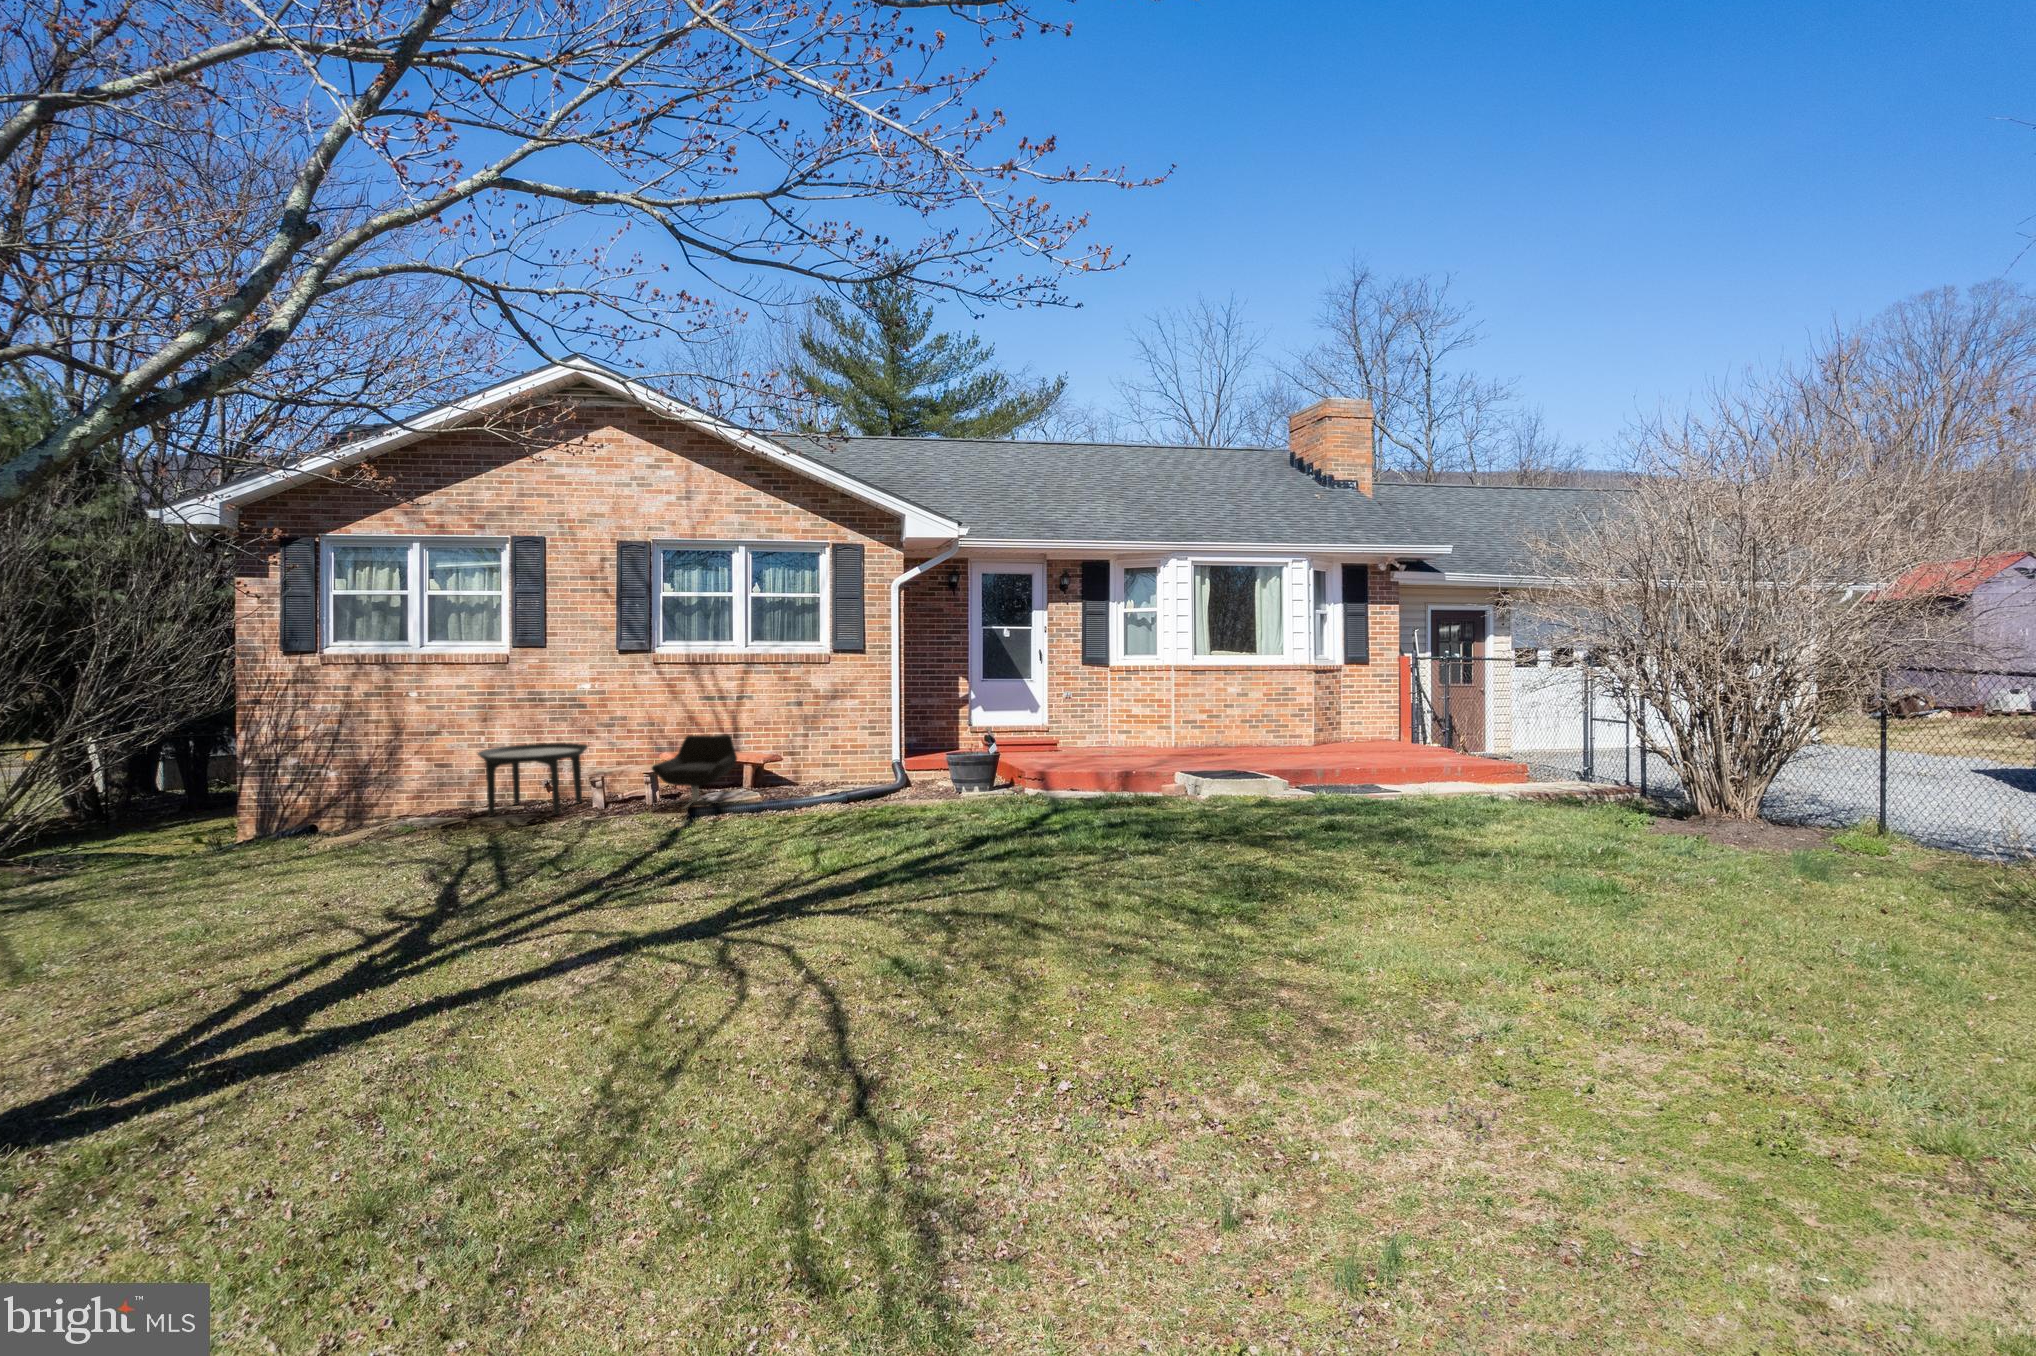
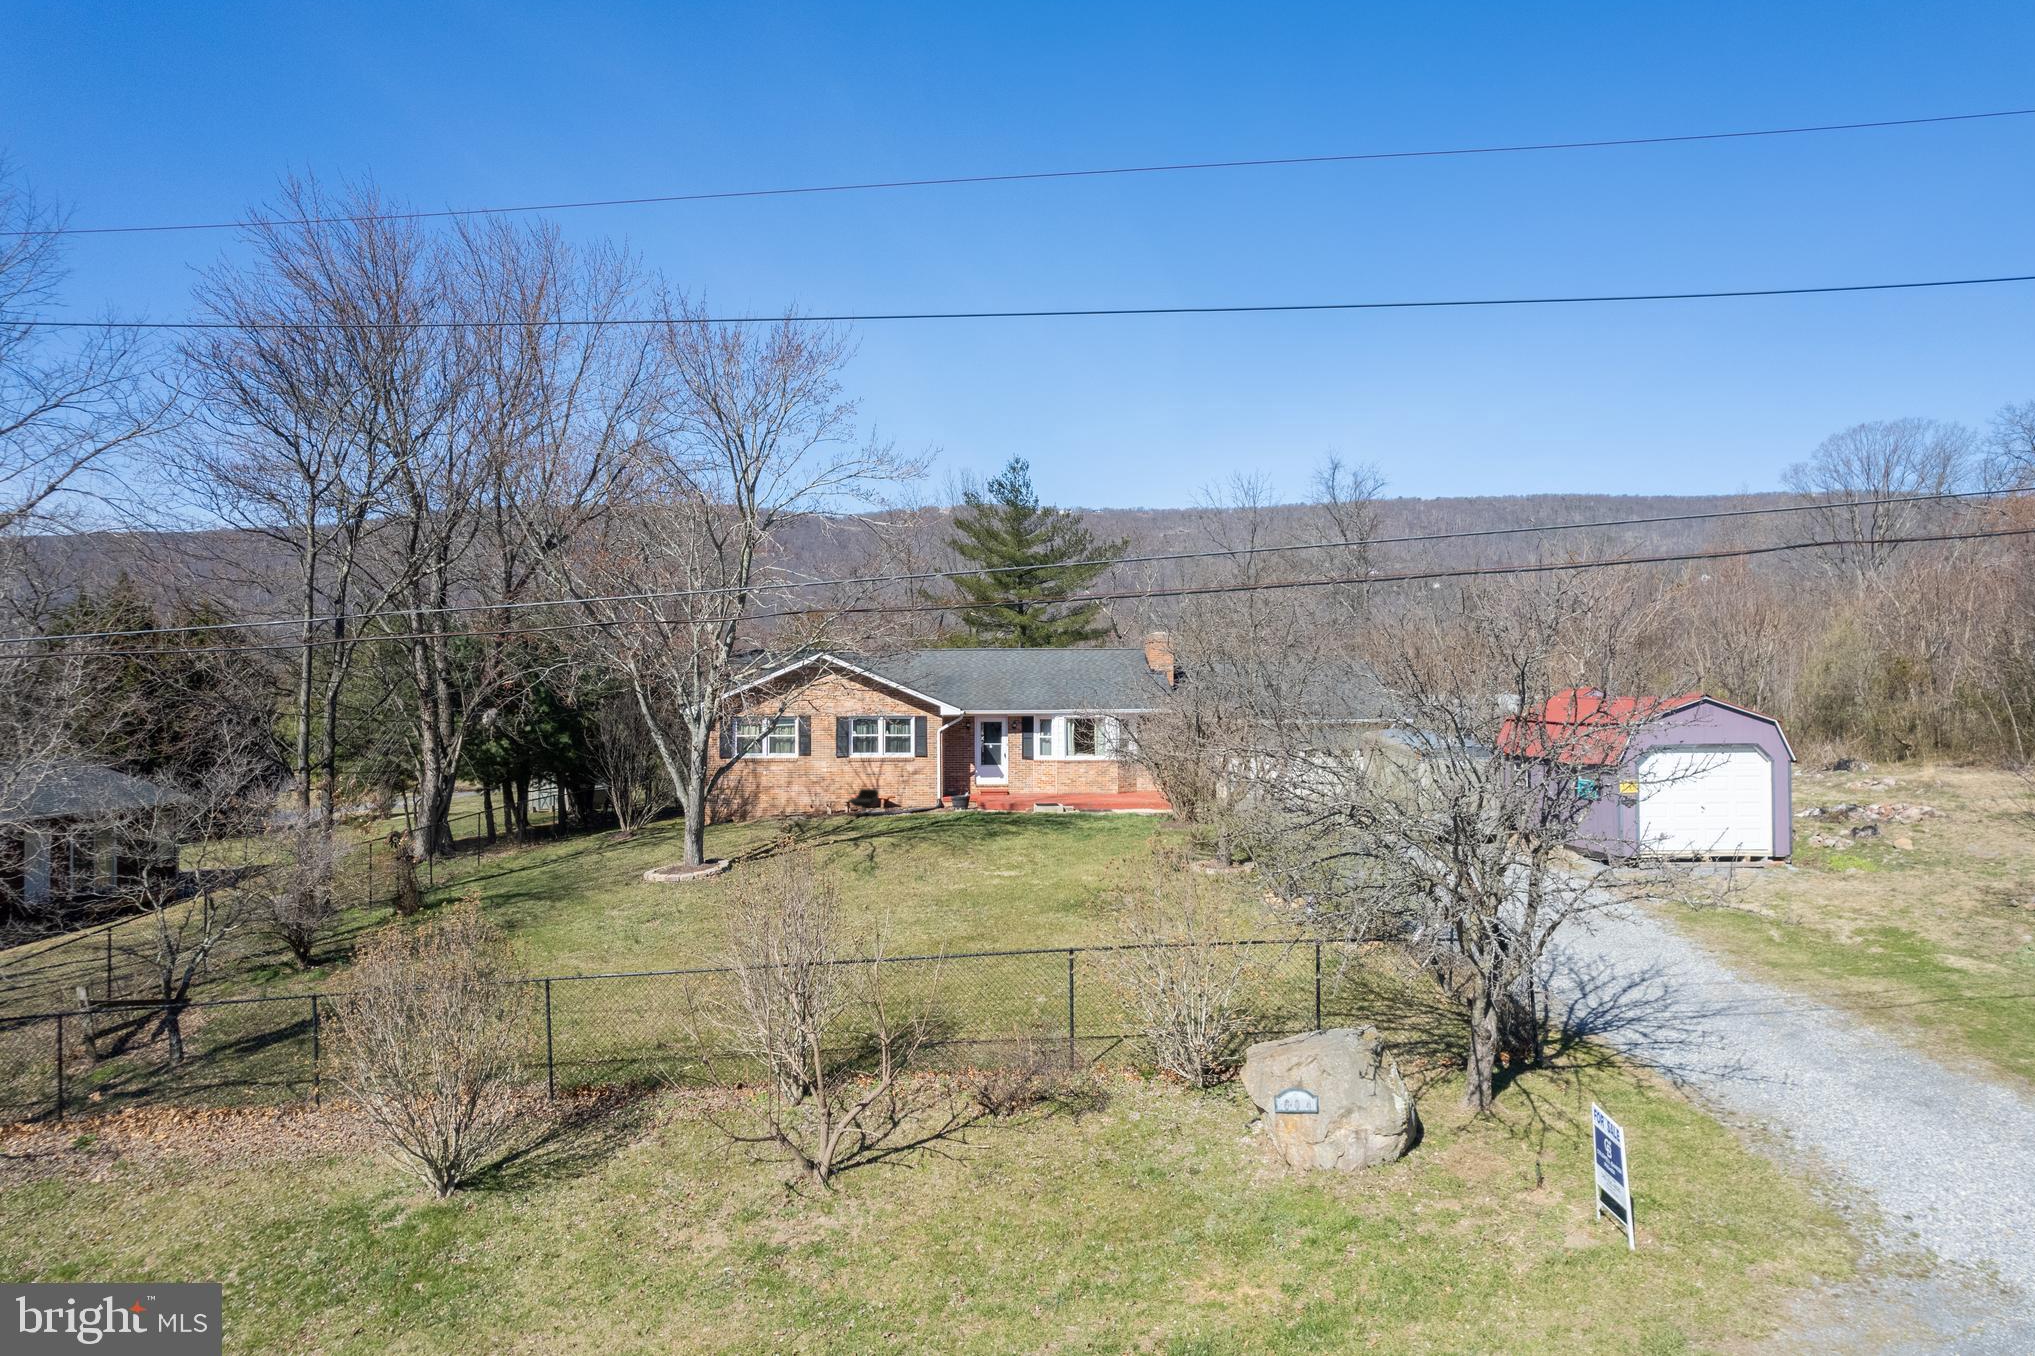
round table: present [478,743,588,816] -> none [788,791,826,817]

